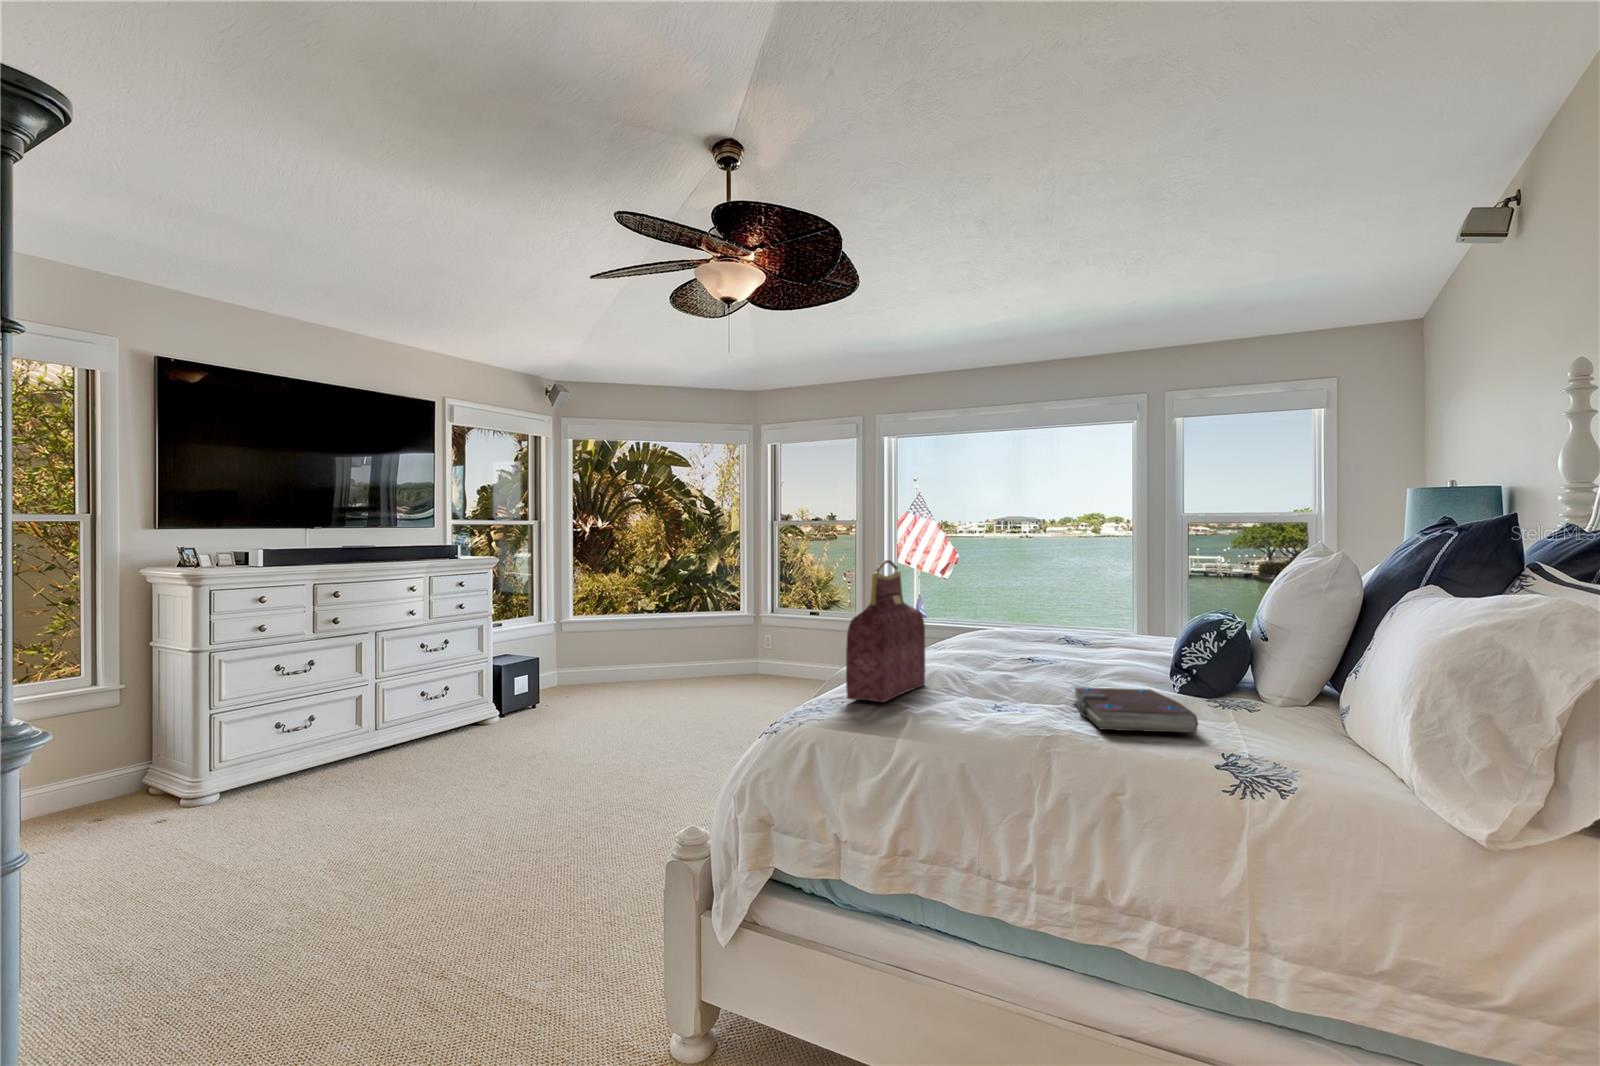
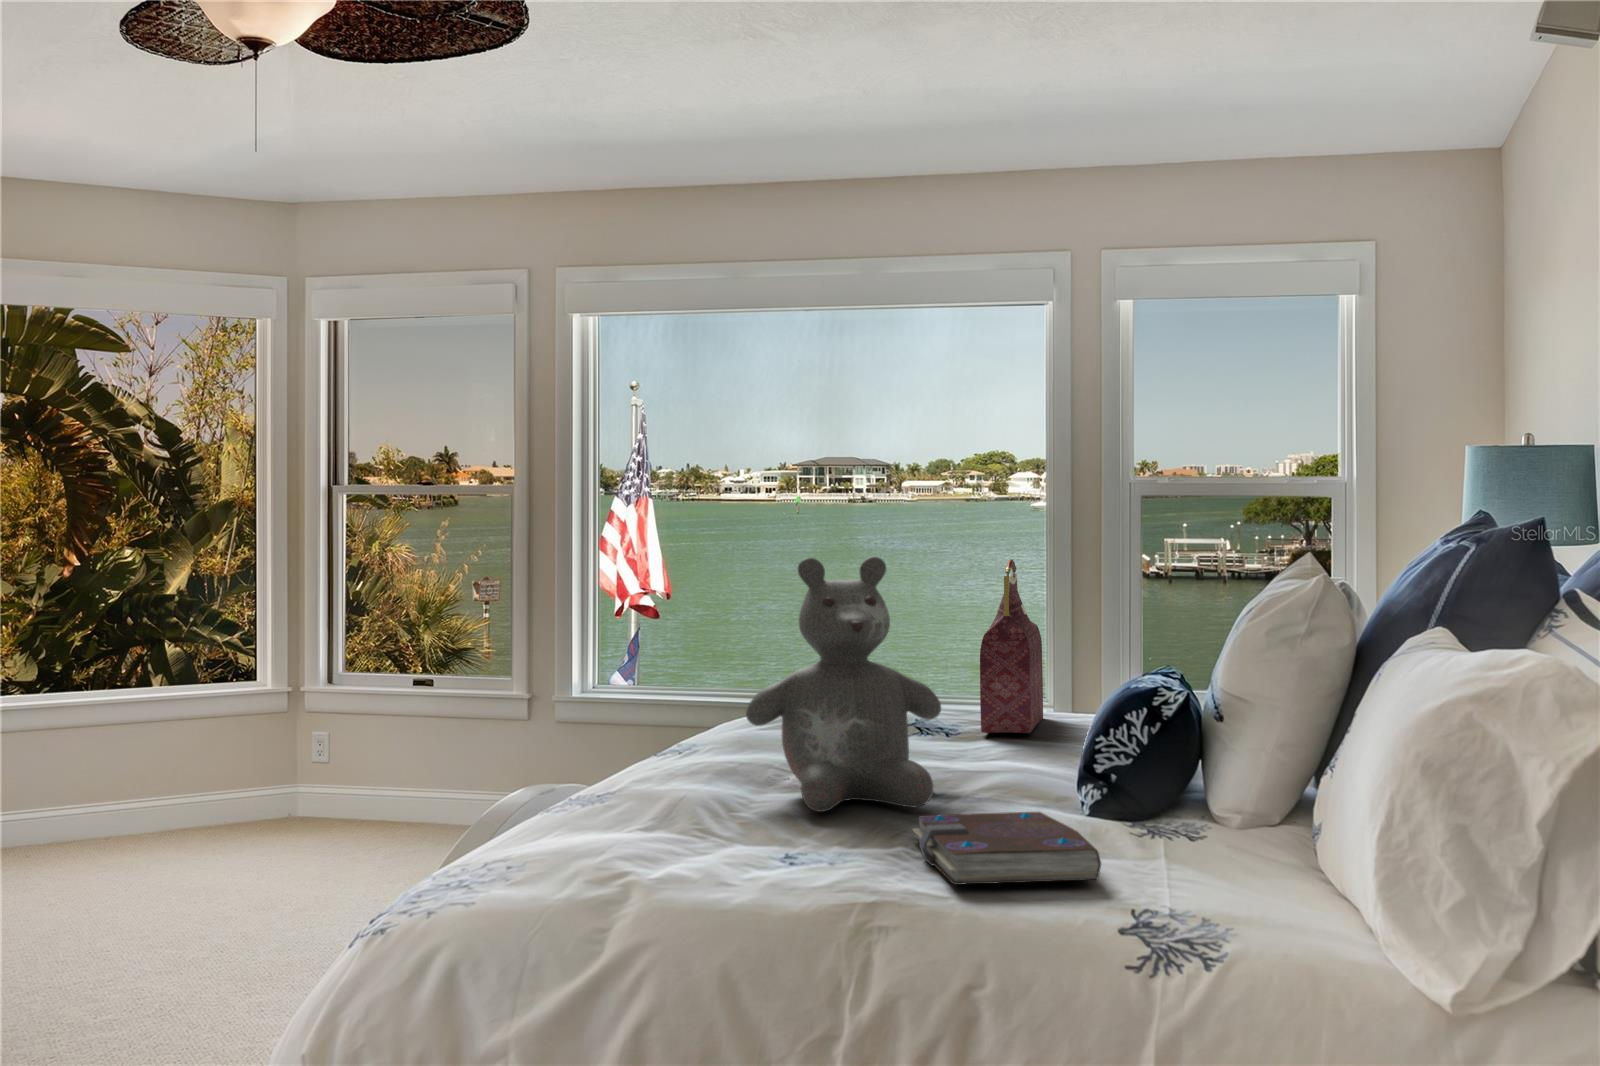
teddy bear: none [971,541,1085,683] -> present [746,557,941,812]
handbag: present [846,560,925,702] -> present [980,559,1043,733]

